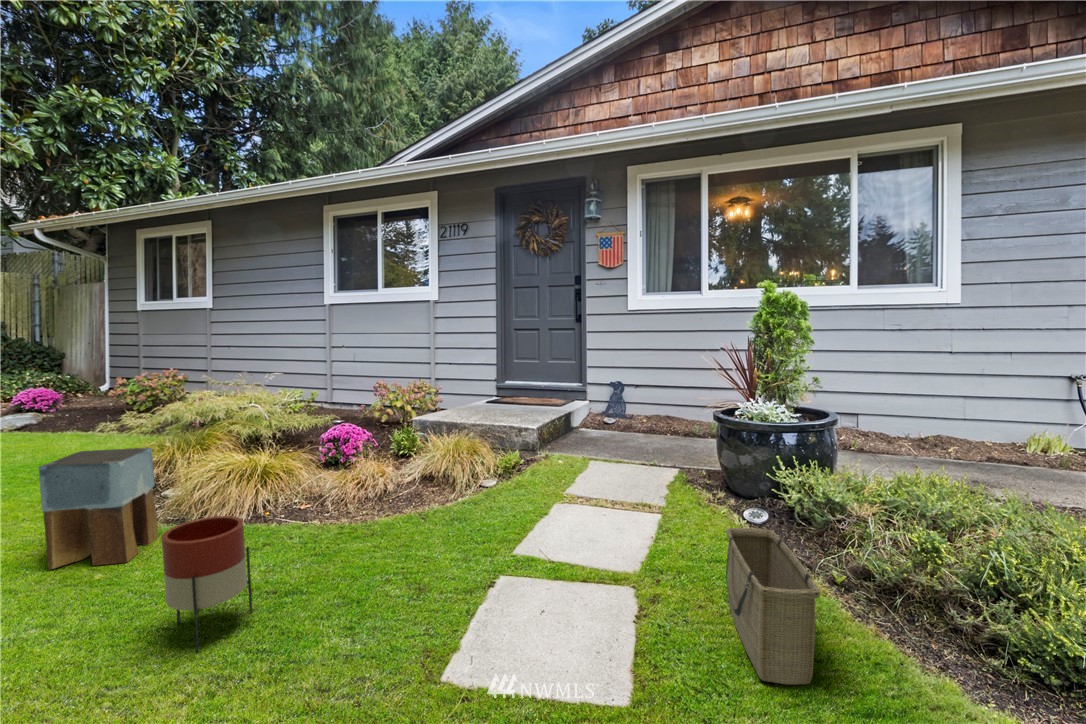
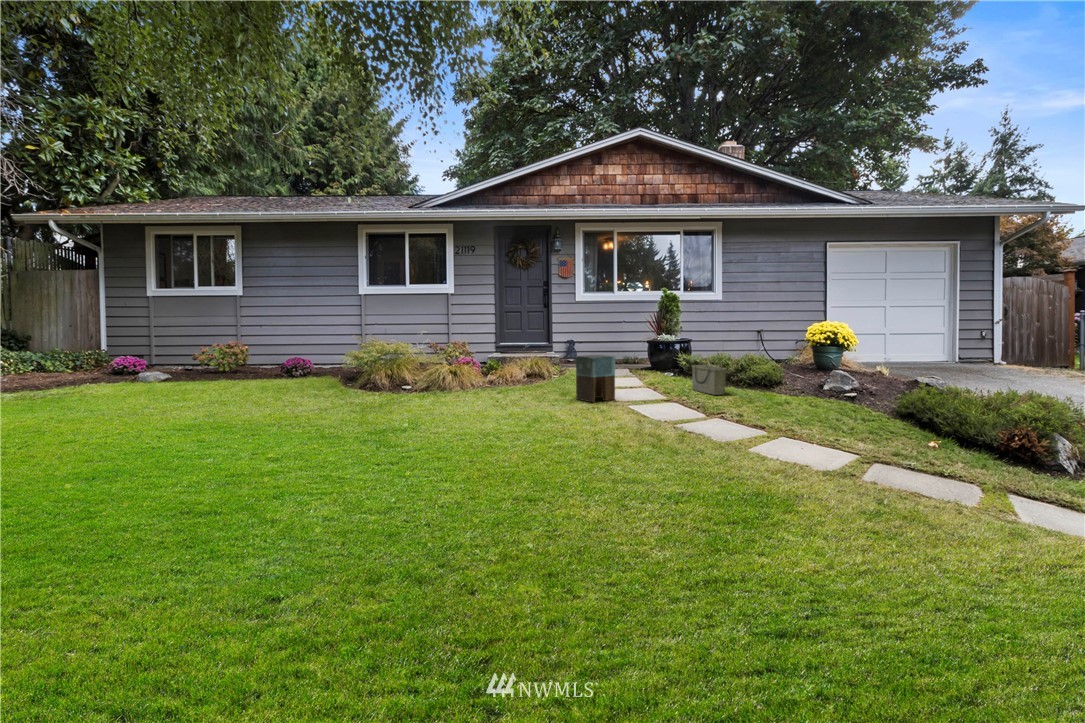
stool: present [39,448,158,569] -> present [576,355,615,402]
planter: present [162,516,252,651] -> none [539,368,565,407]

